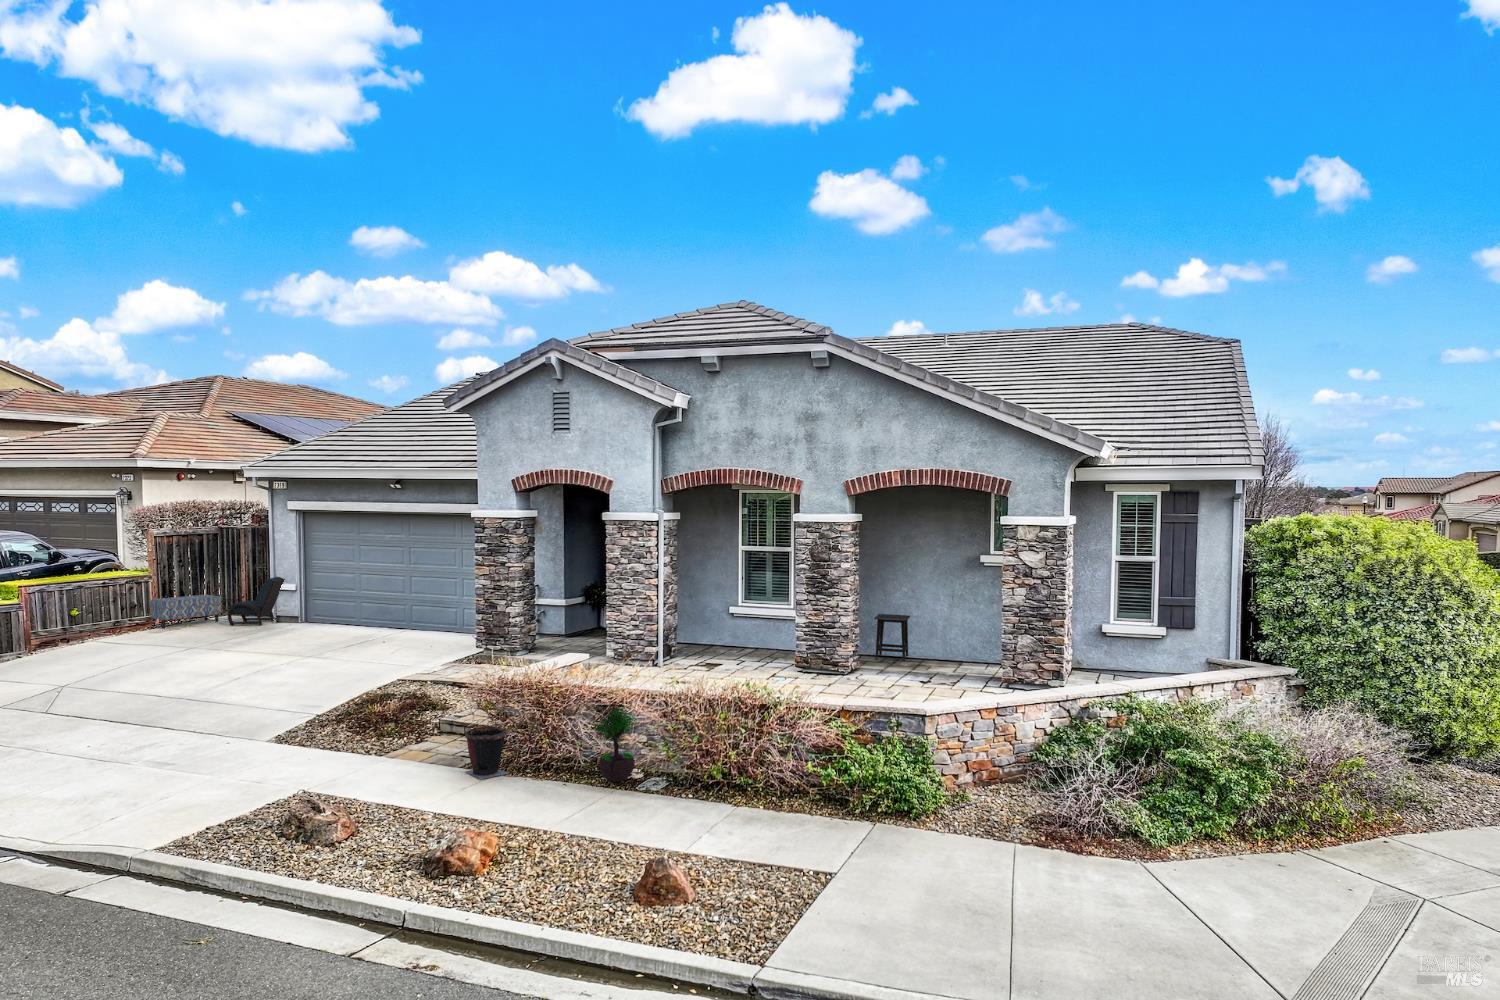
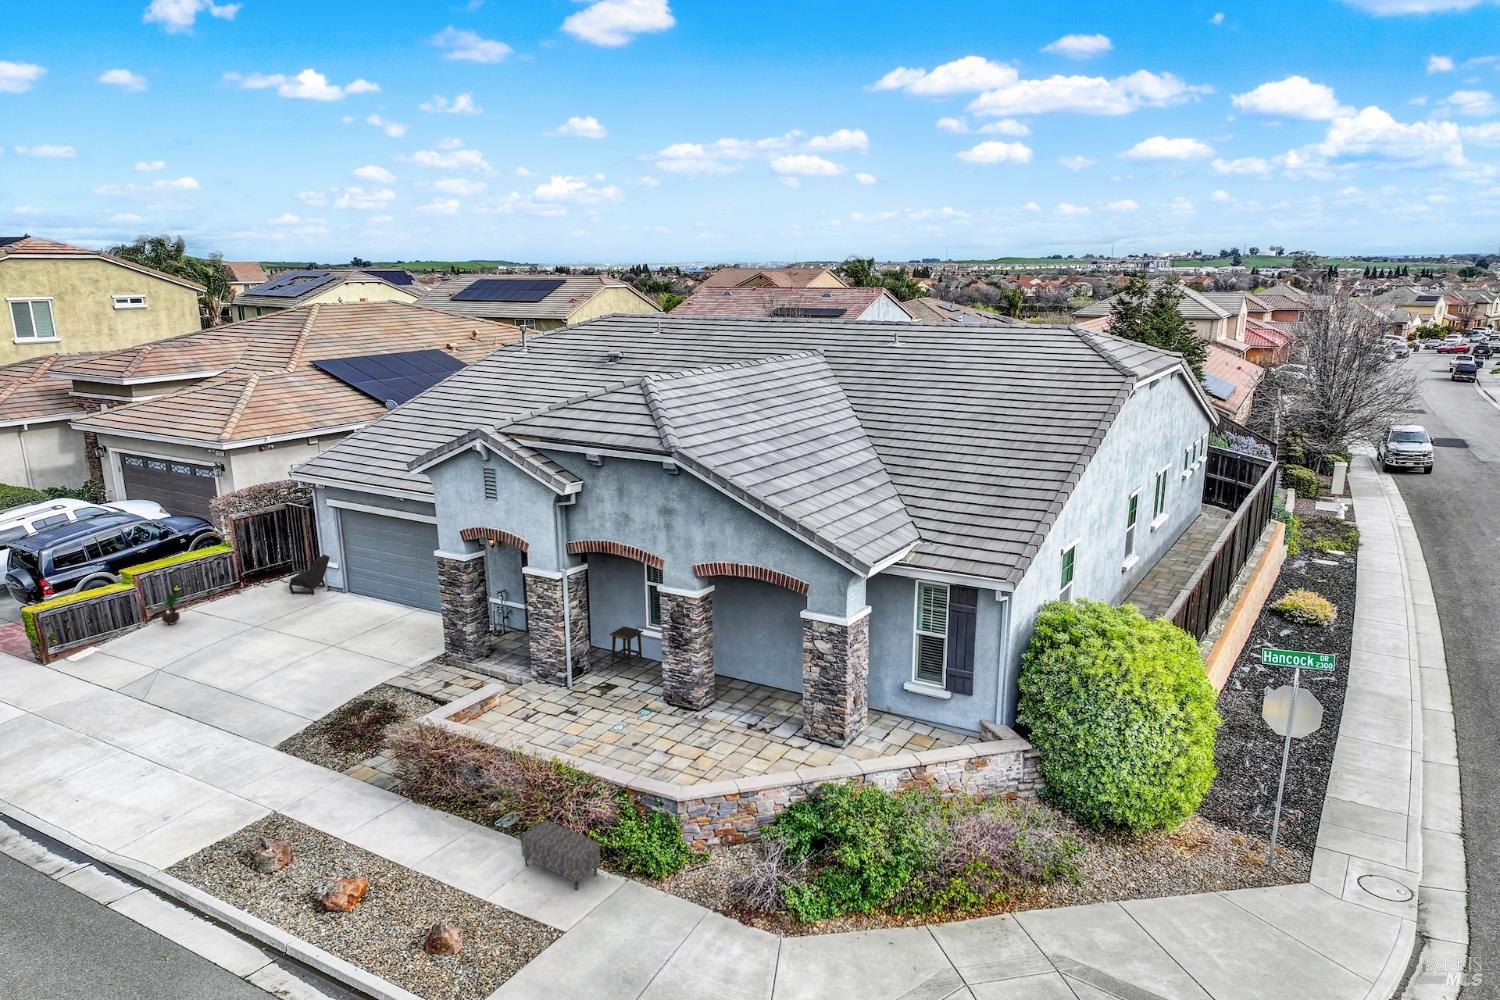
bench: present [150,595,221,628] -> present [521,820,600,890]
side table: present [874,614,910,662] -> present [609,626,643,667]
potted tree: present [593,707,636,782] -> present [162,594,180,625]
waste bin: present [465,726,509,779] -> none [376,773,407,812]

